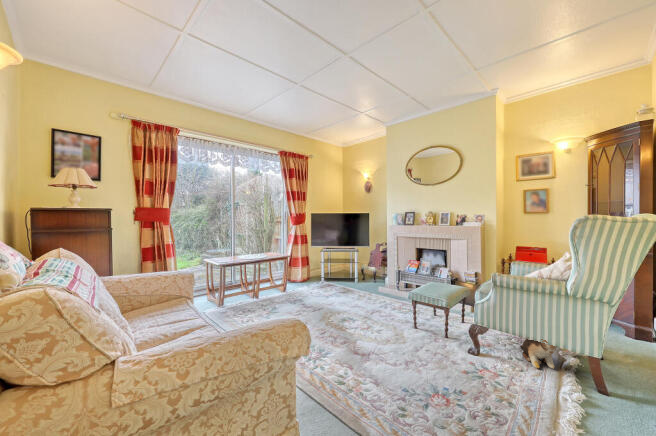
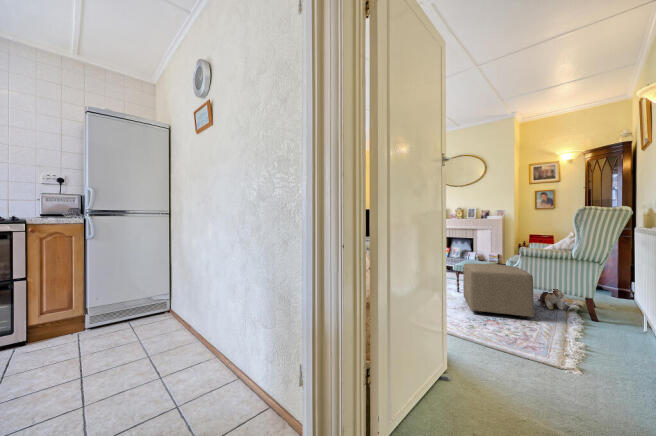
ottoman: none [413,295,506,392] -> present [463,264,534,319]

